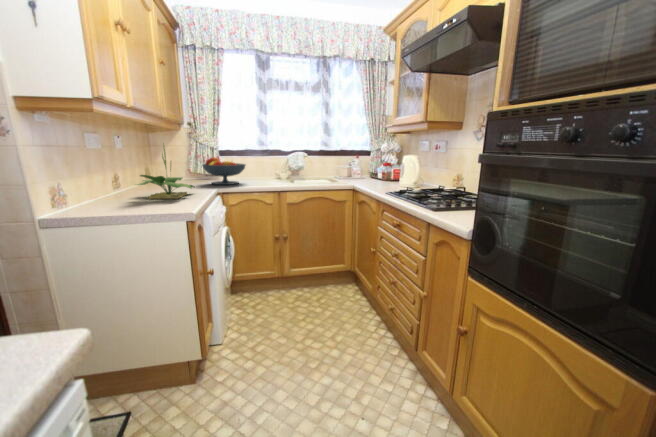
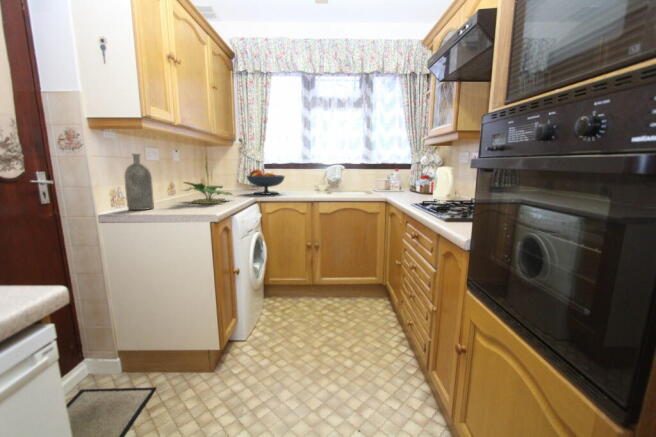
bottle: none [67,142,108,211] -> present [124,154,154,210]

